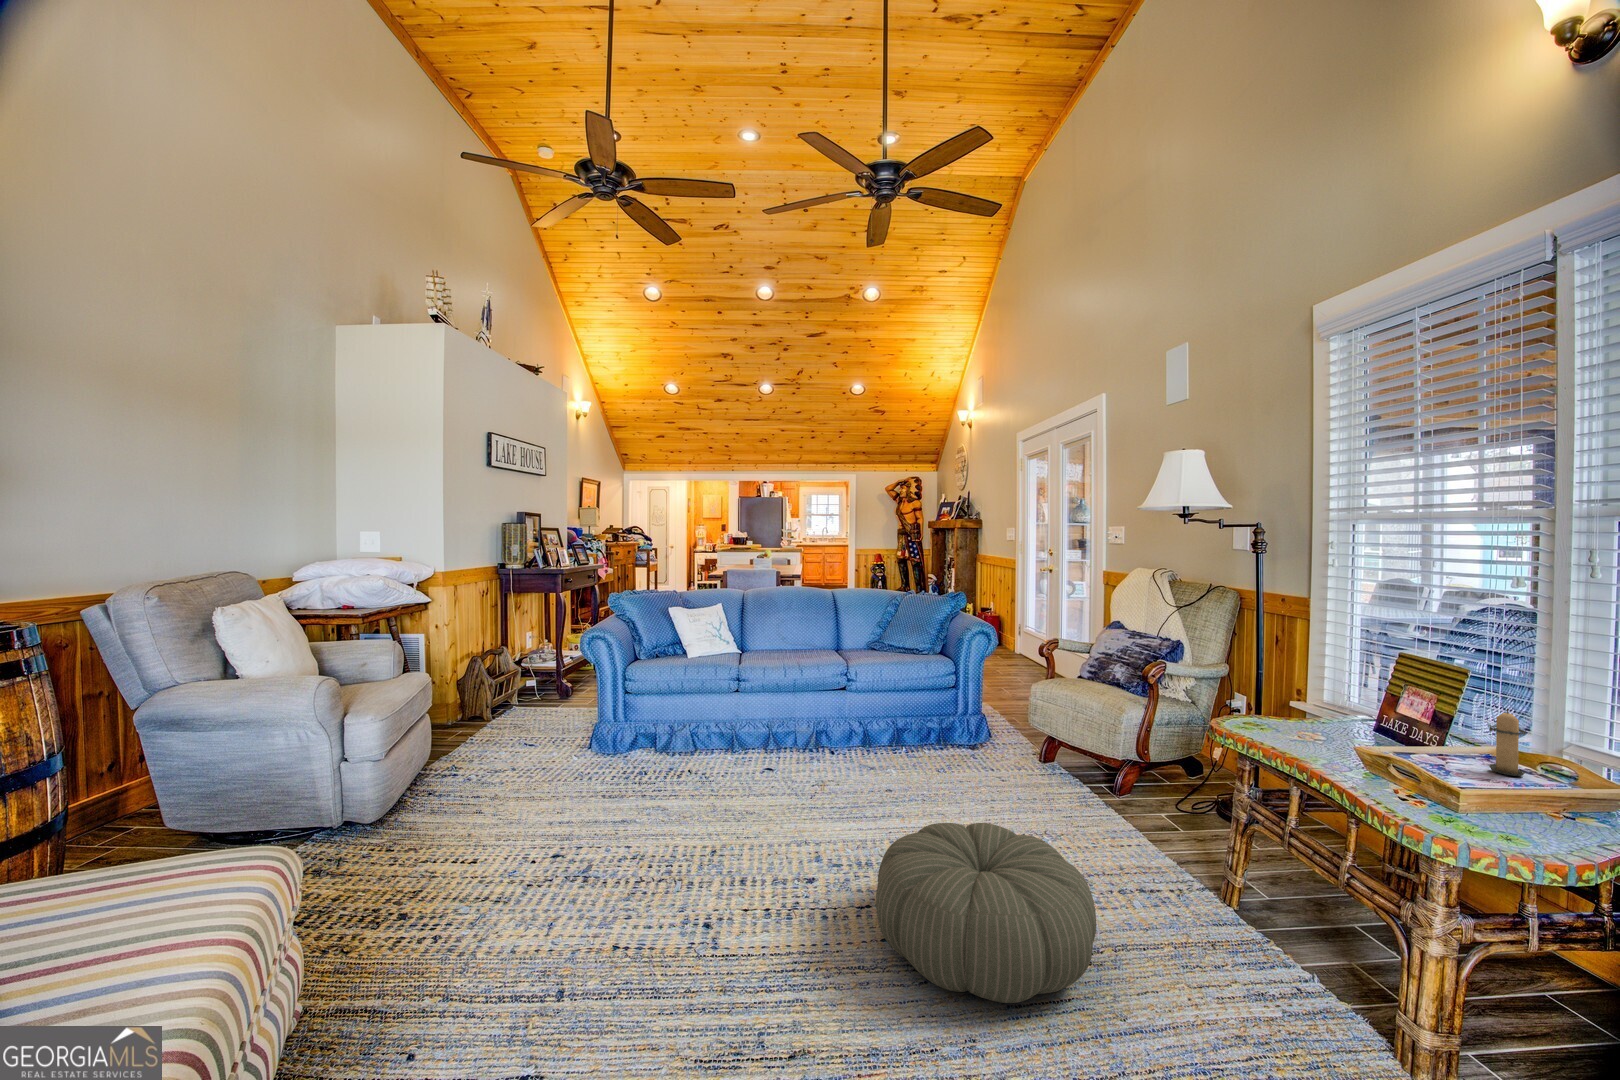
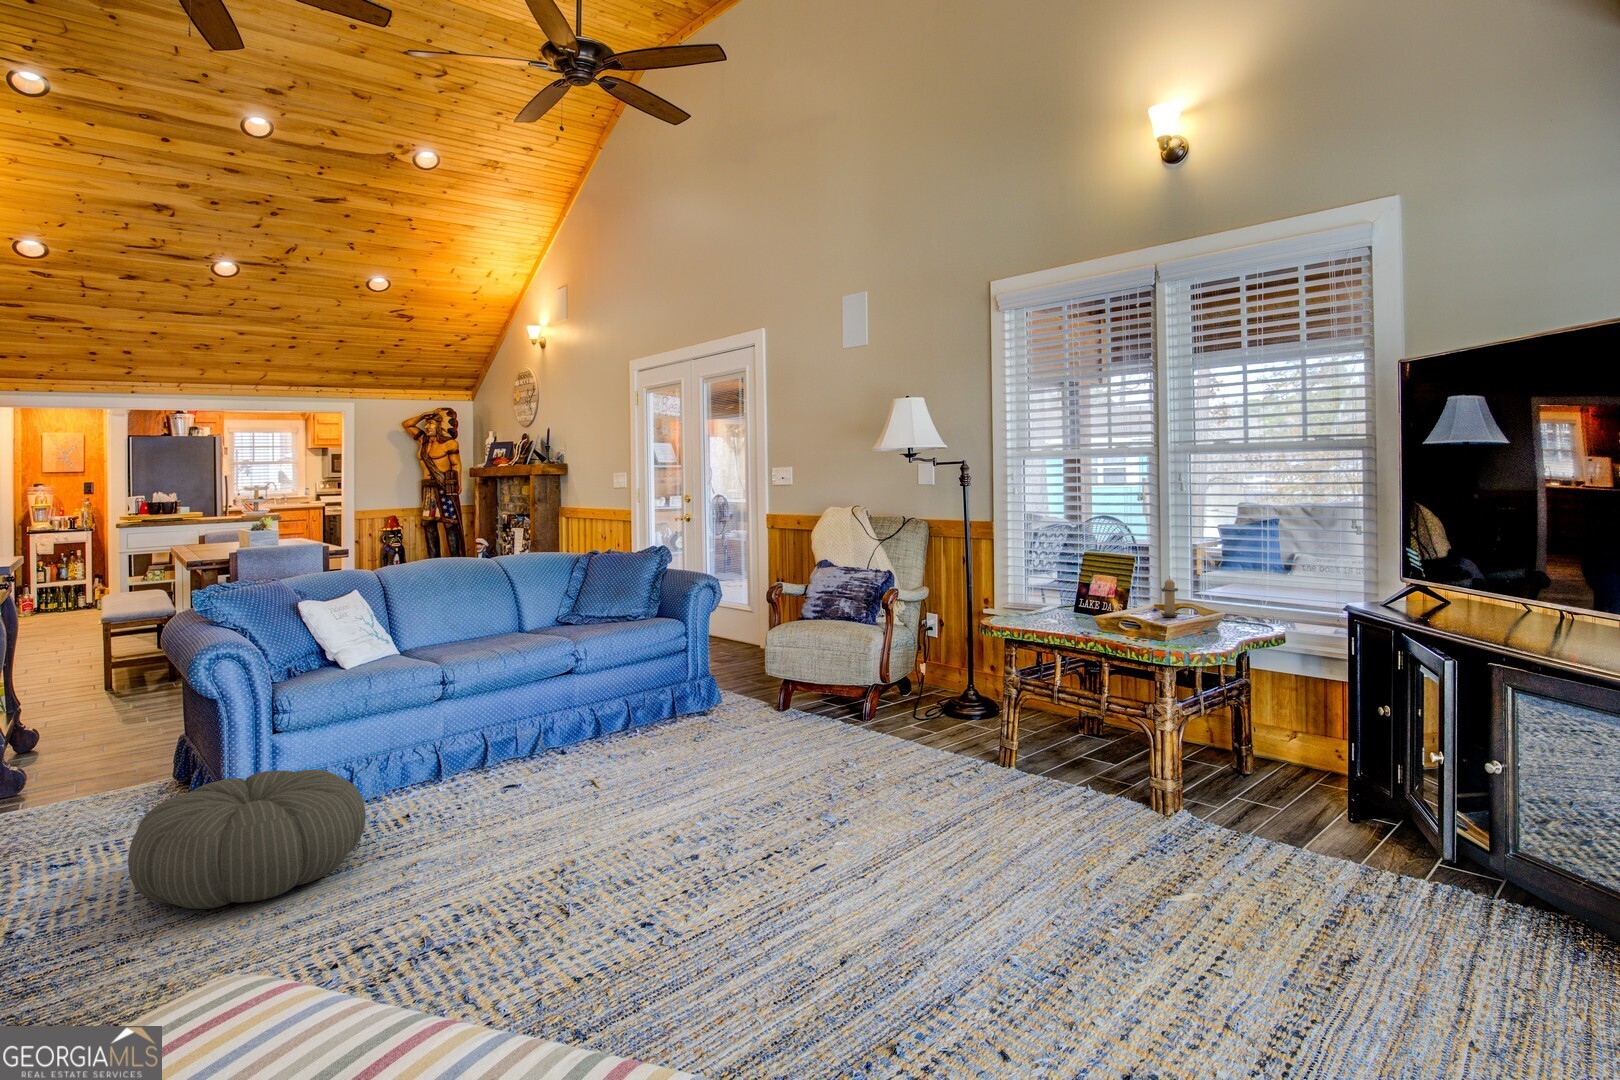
pouf: present [876,823,1096,1003] -> present [128,770,366,909]

